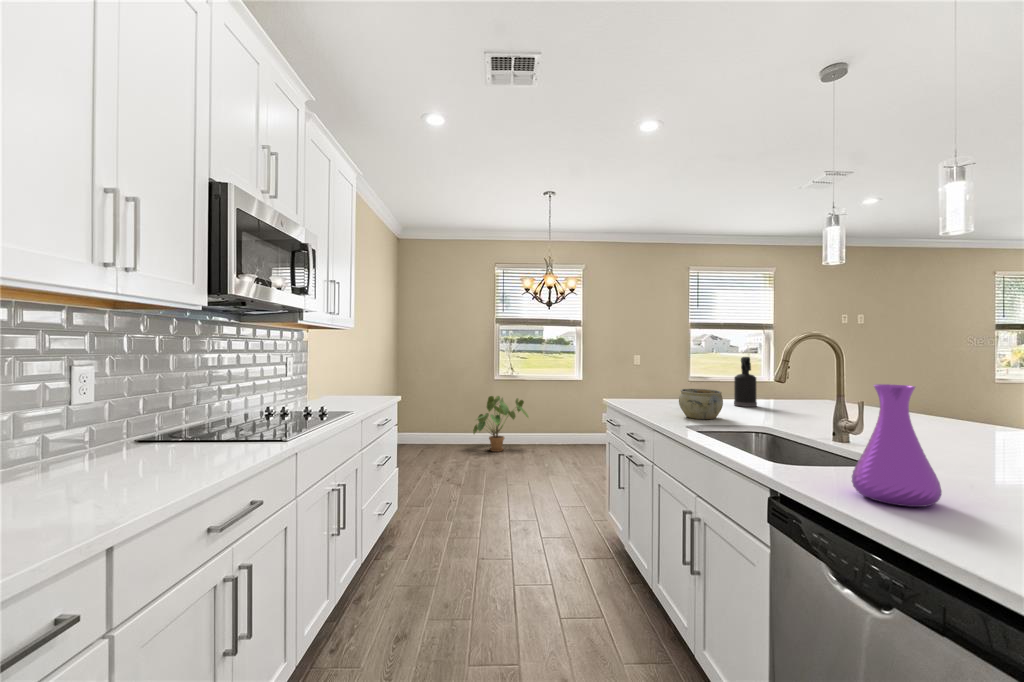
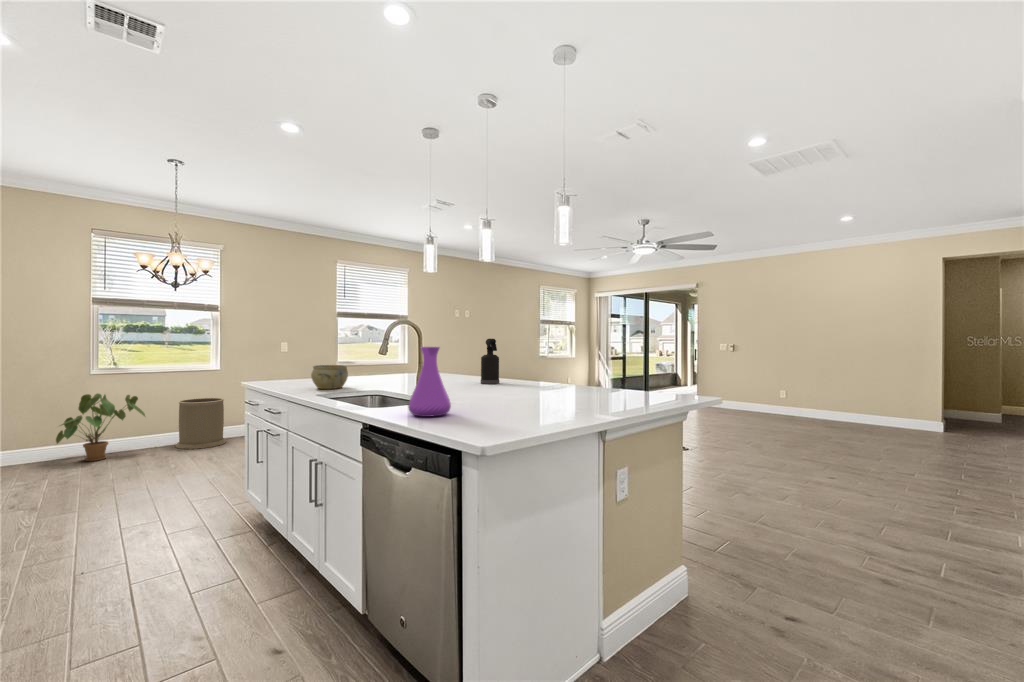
spray bottle: present [734,357,757,407] -> present [481,339,499,384]
trash can: none [550,405,589,452] -> present [176,398,226,449]

